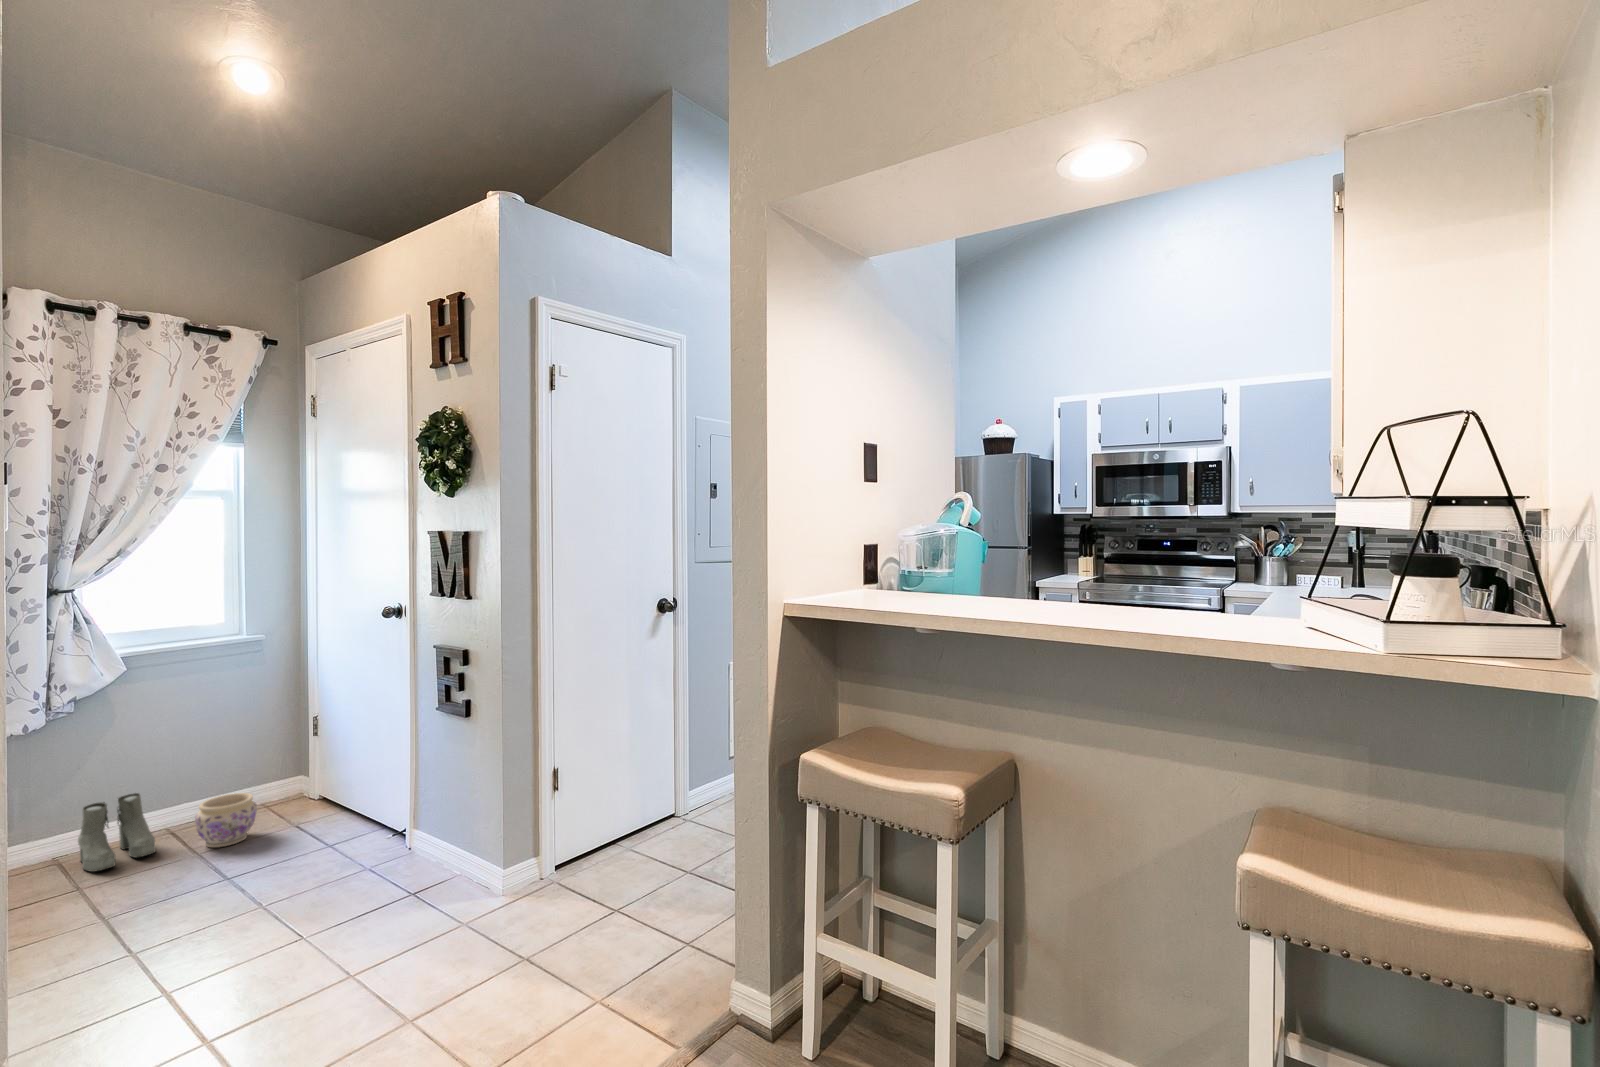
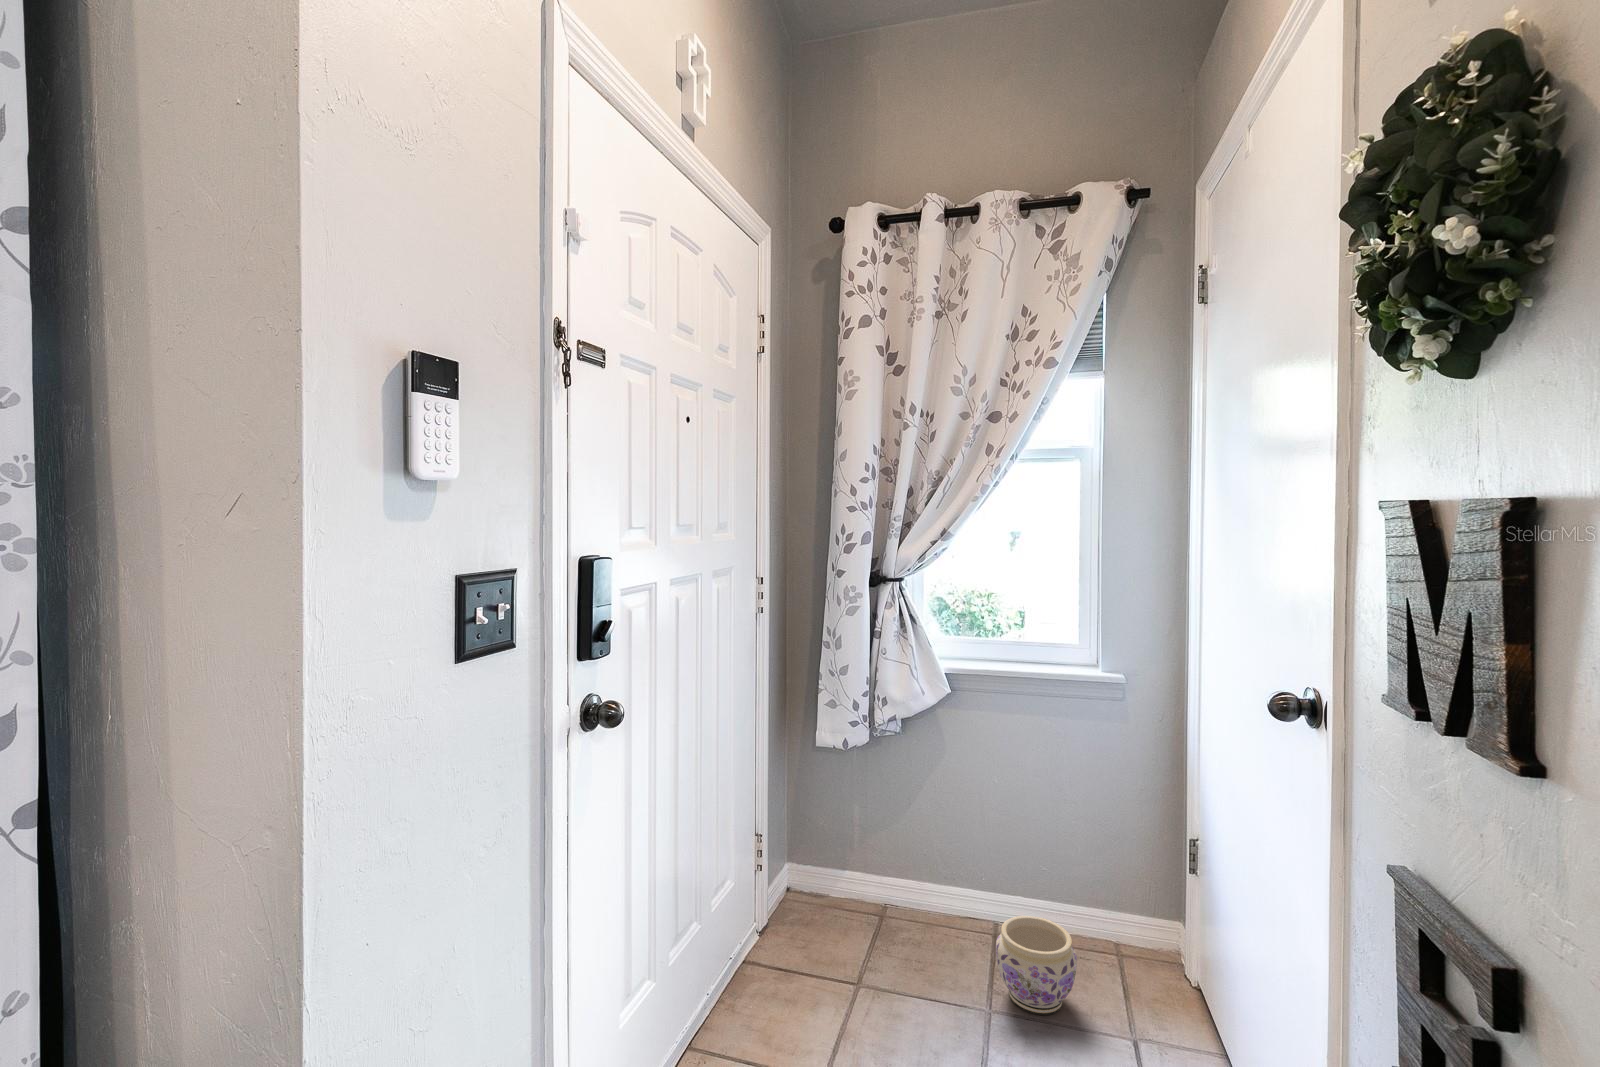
boots: present [78,793,155,872] -> none [889,855,962,963]

